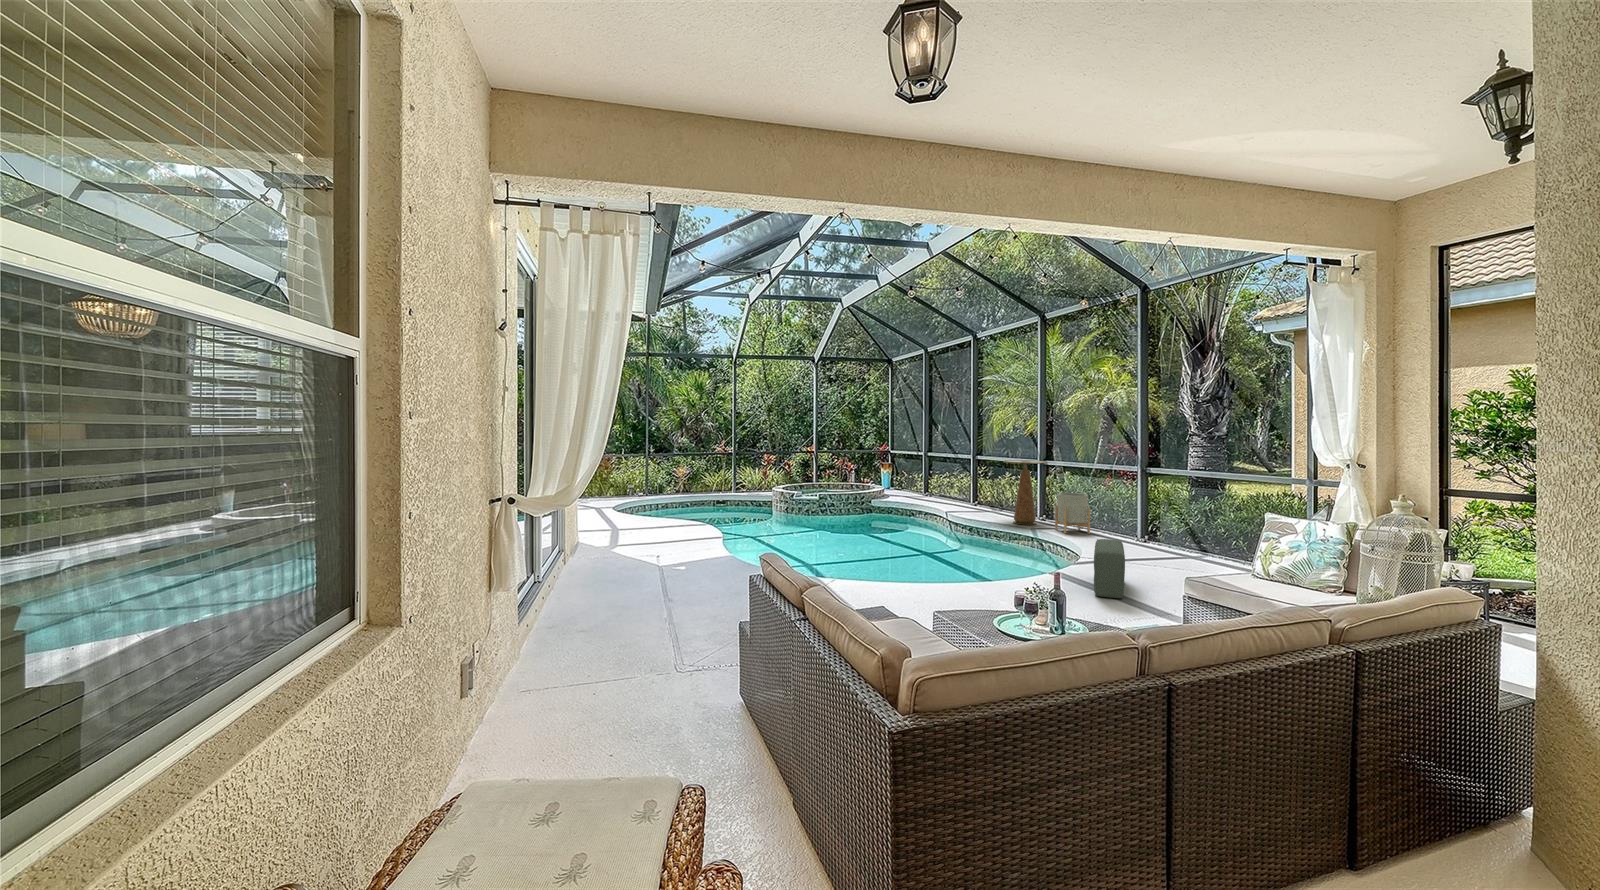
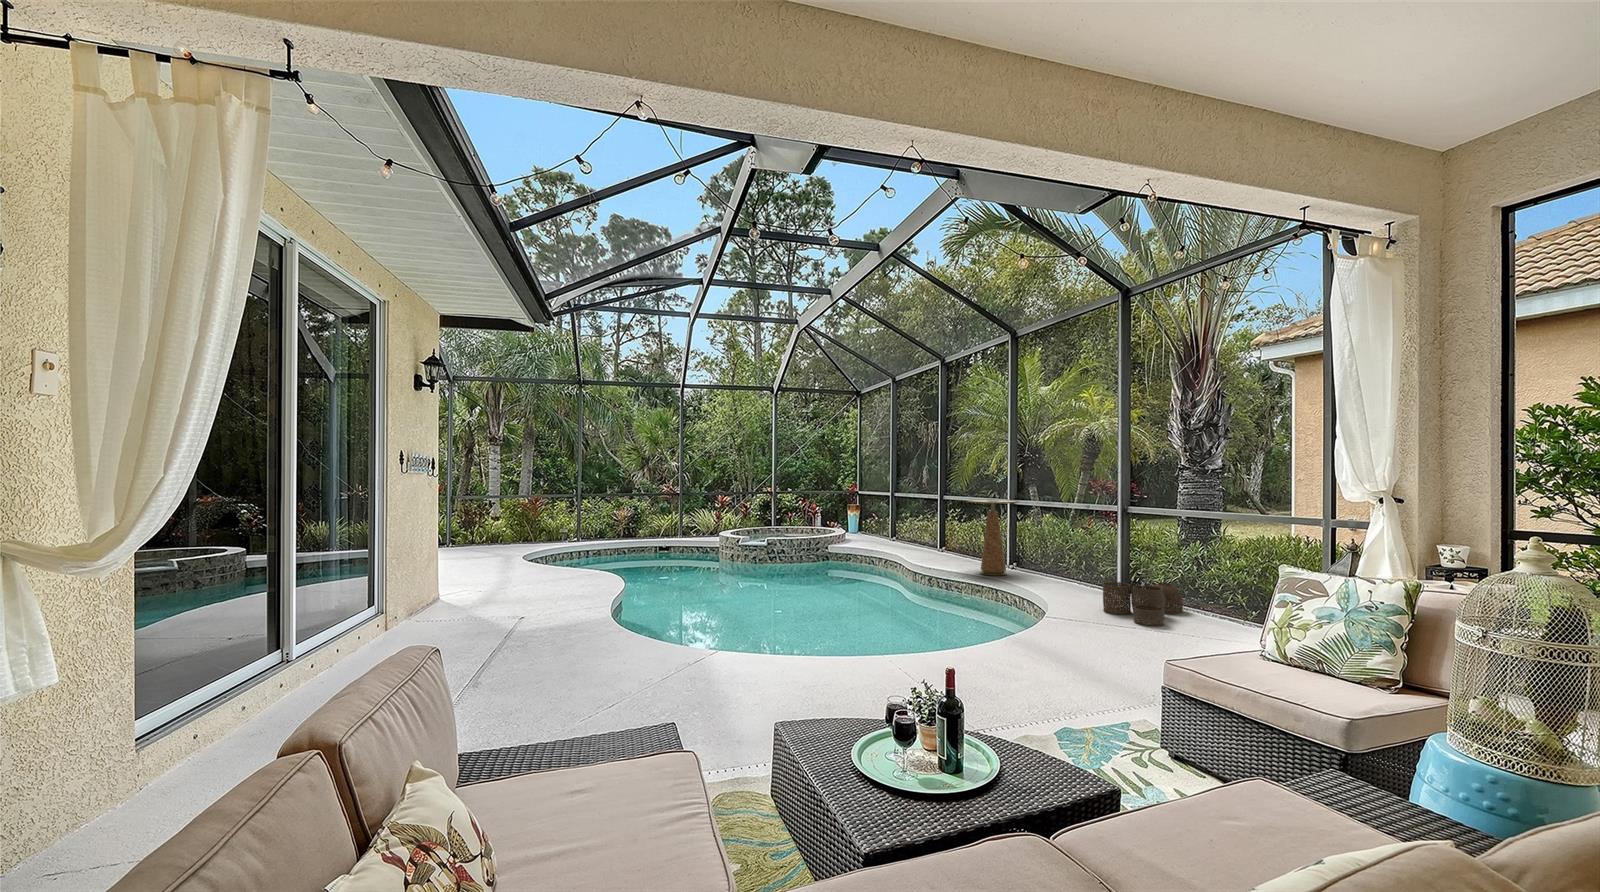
planter: present [1055,493,1090,534] -> none [1027,538,1068,587]
woven basket: none [1122,525,1188,562] -> present [1102,578,1183,625]
pouf: present [1094,539,1125,598] -> none [1059,601,1099,683]

